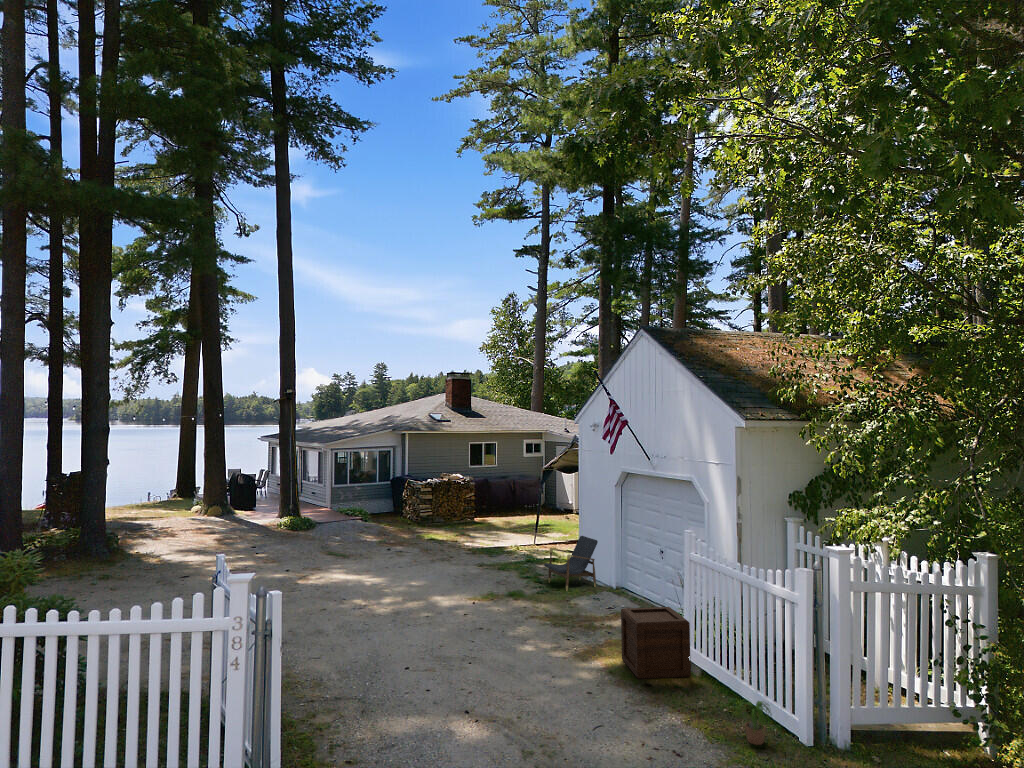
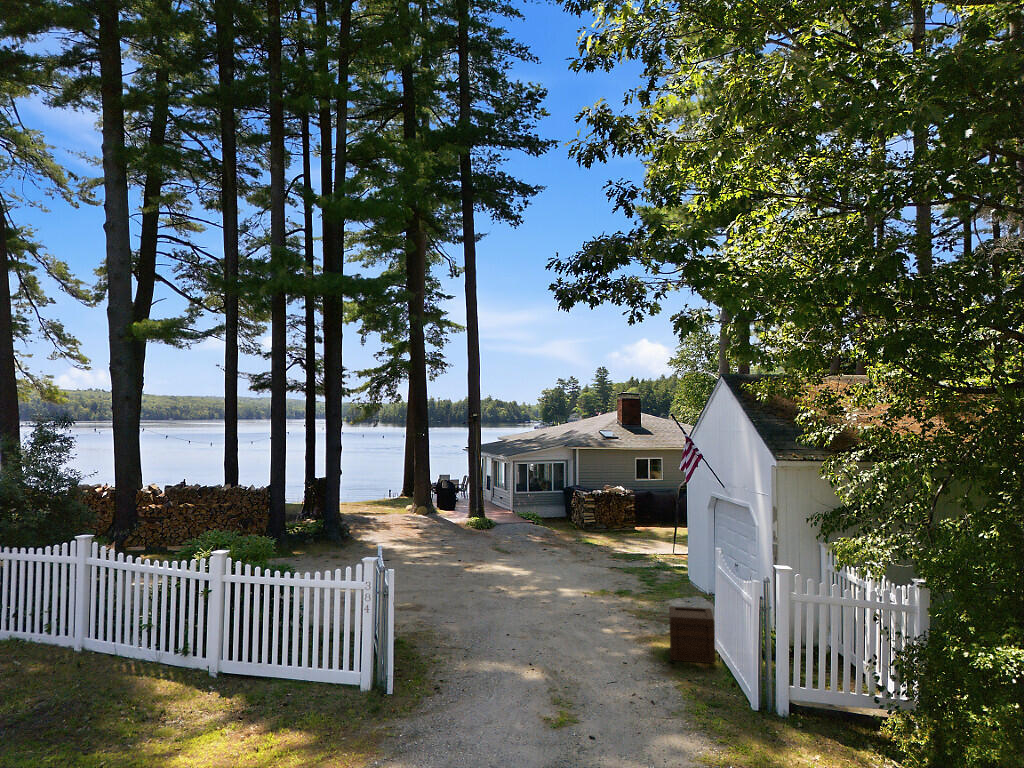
lounge chair: present [544,536,598,591] -> none [654,547,699,593]
potted plant: present [737,701,771,745] -> none [709,677,743,711]

